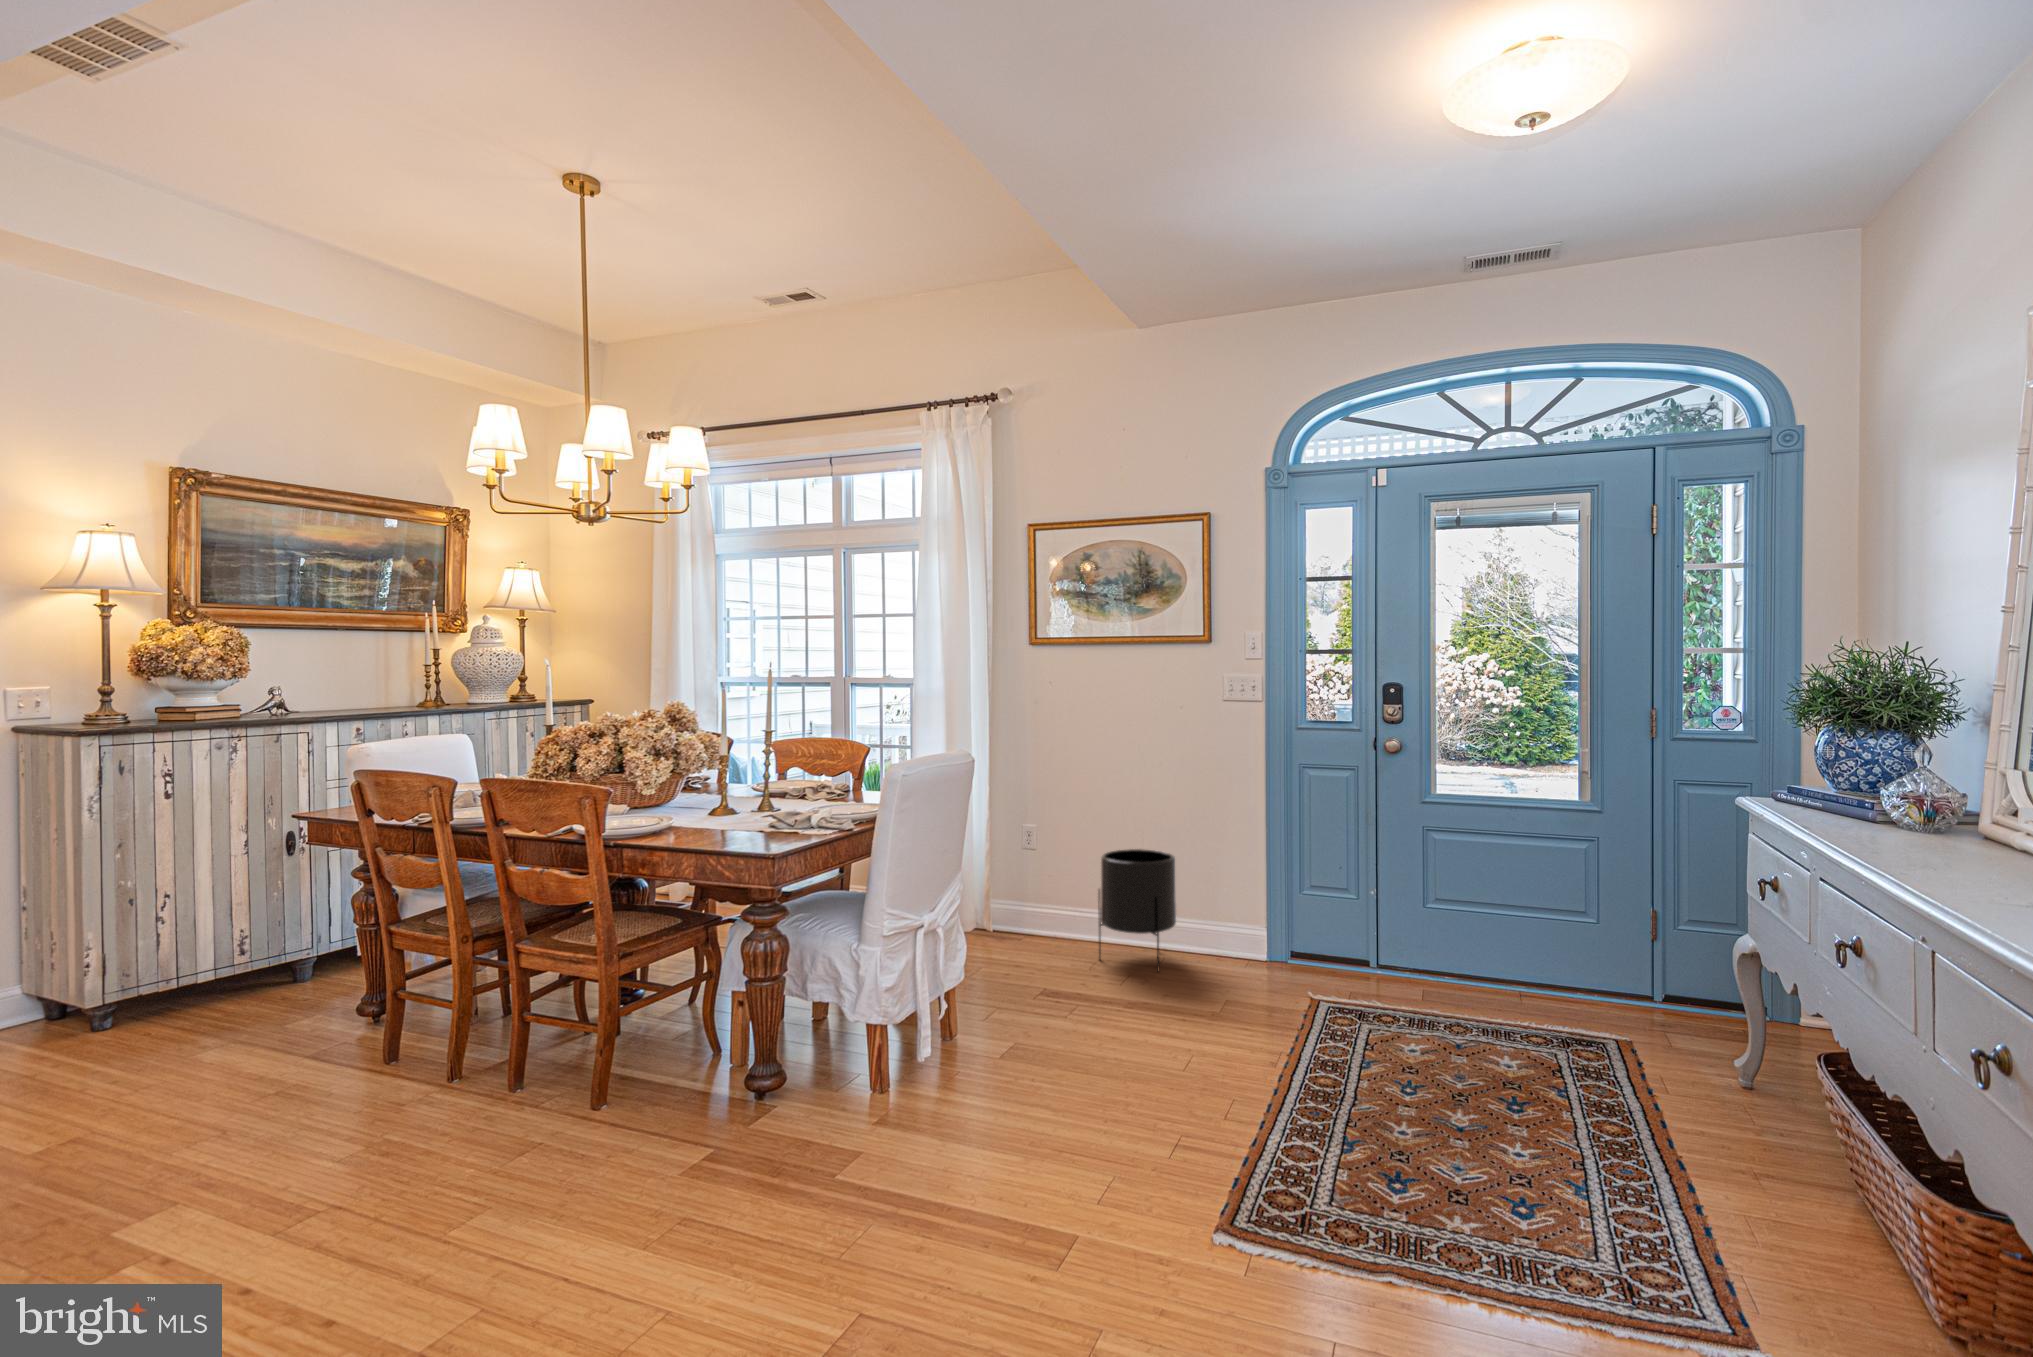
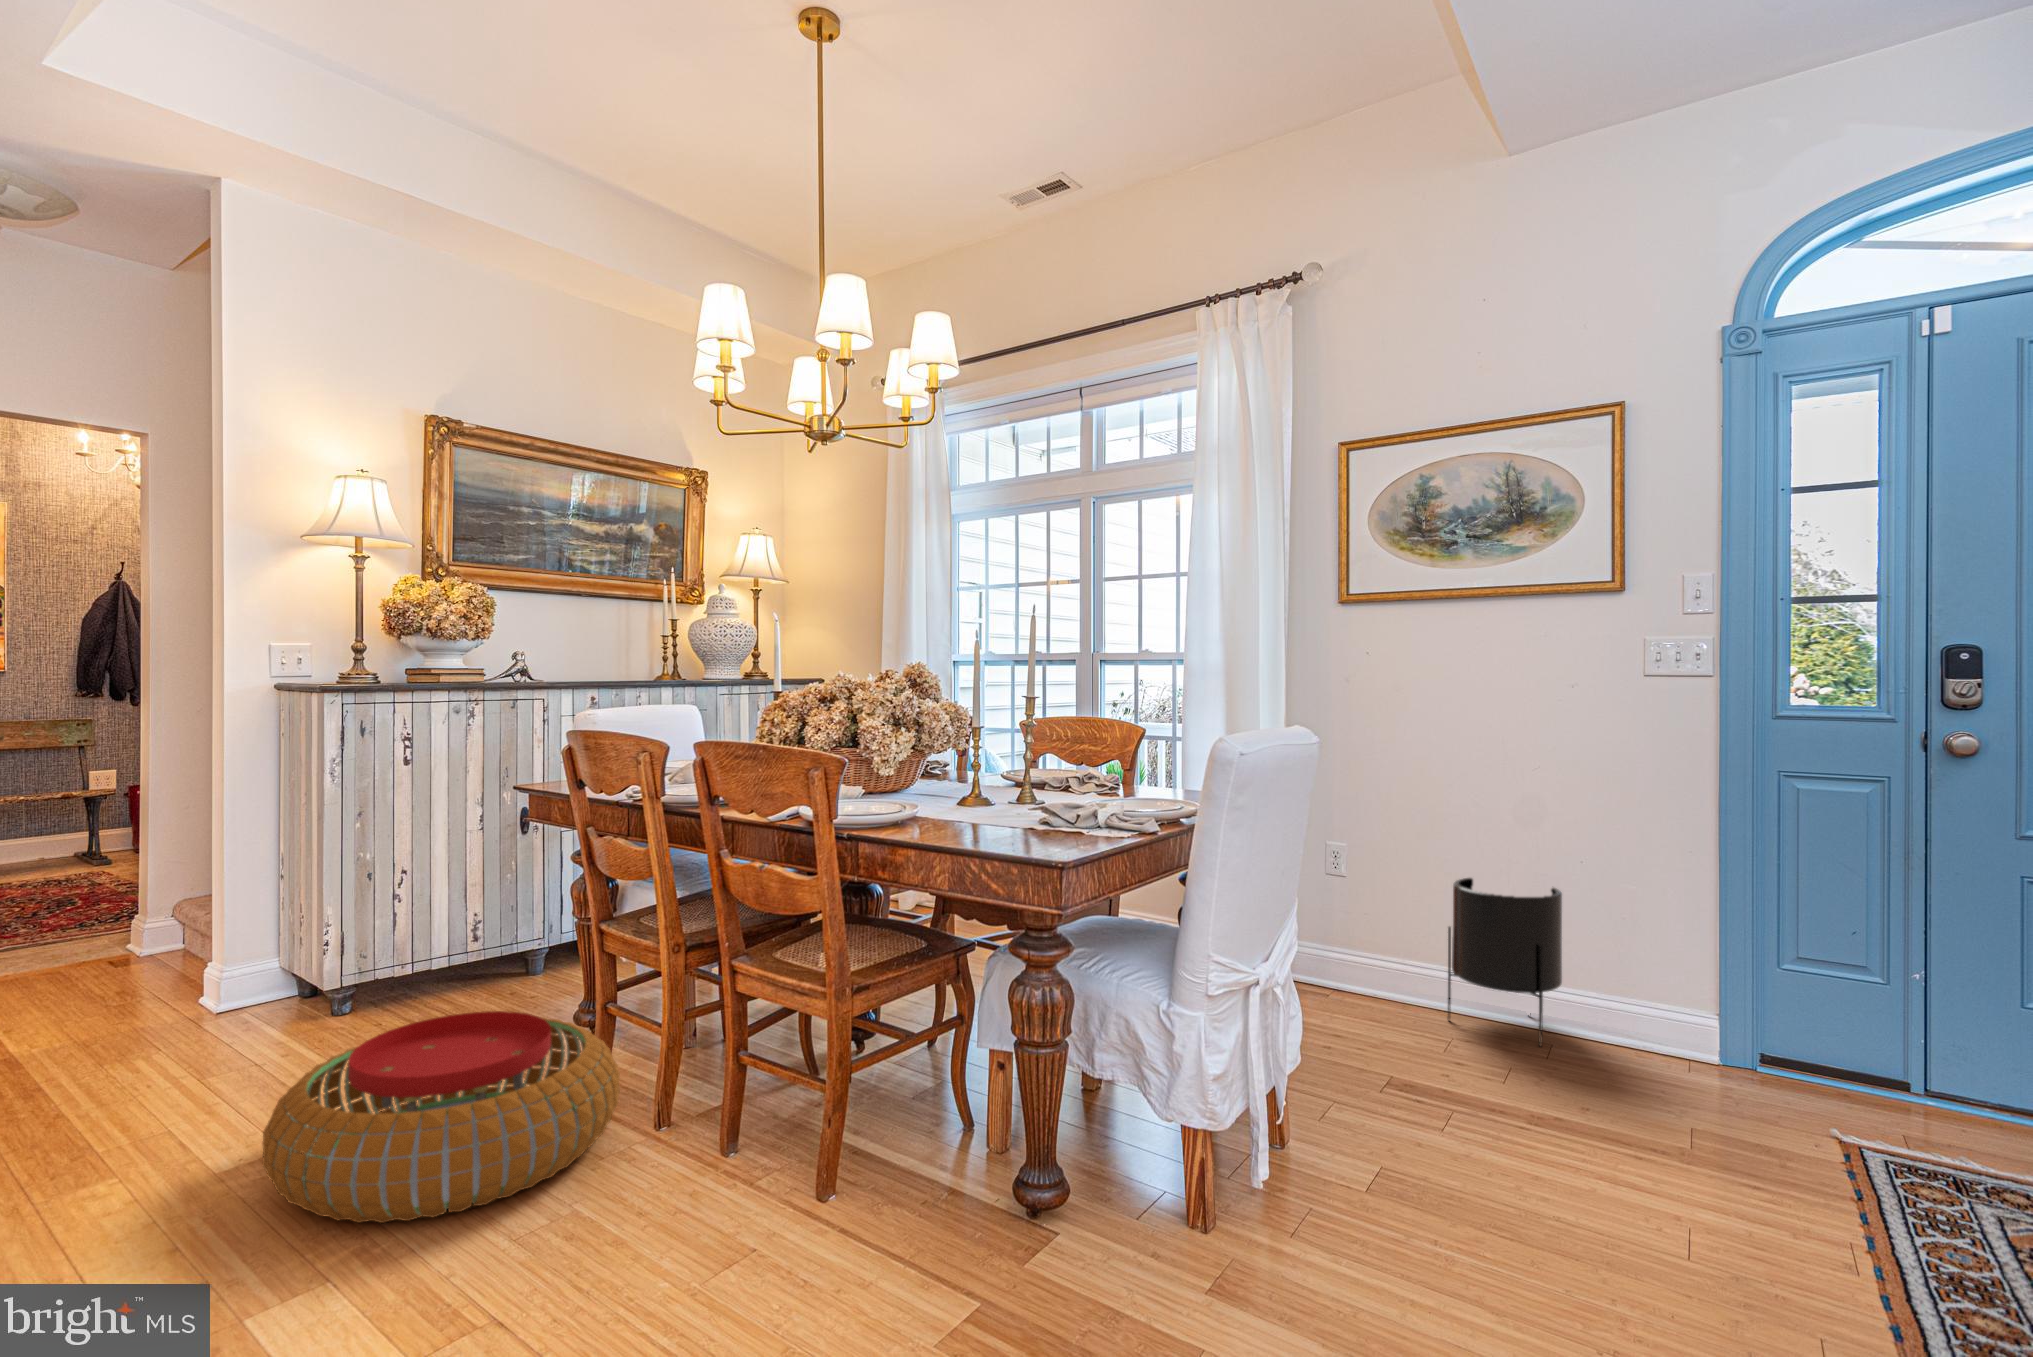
pouf: none [90,1007,417,1180] -> present [262,1011,620,1223]

